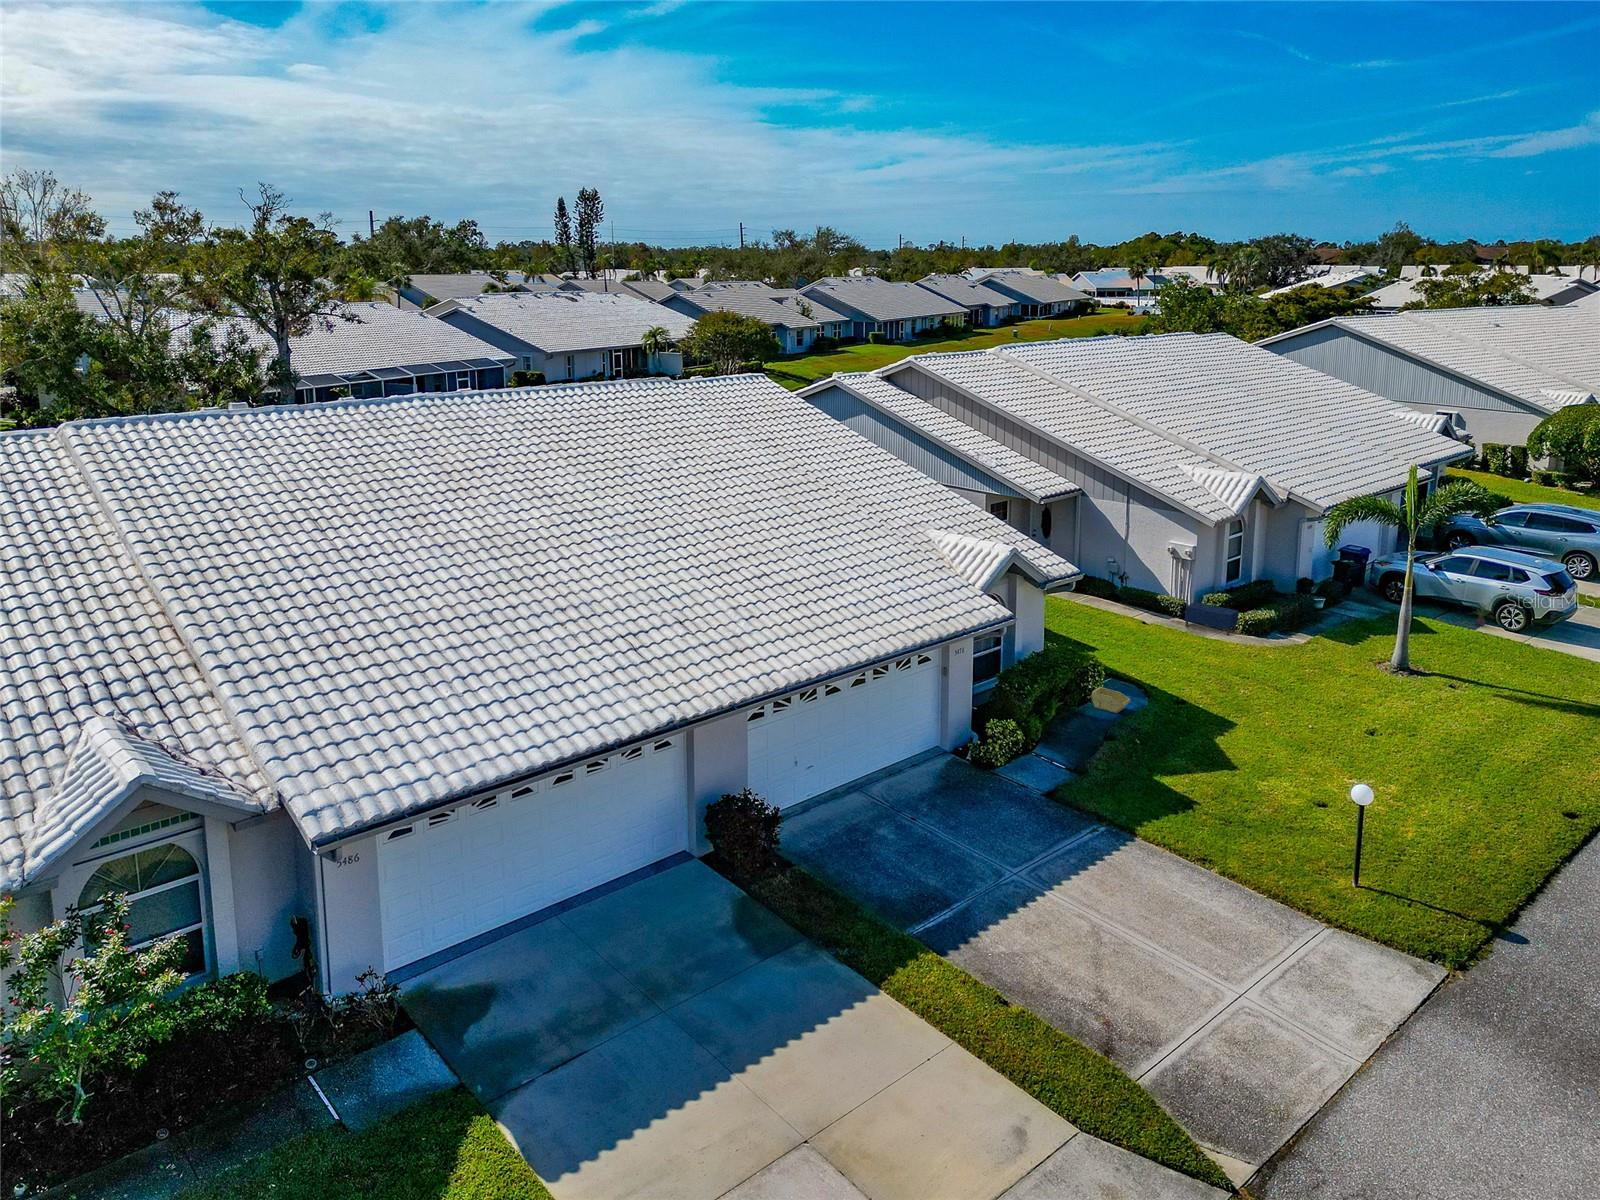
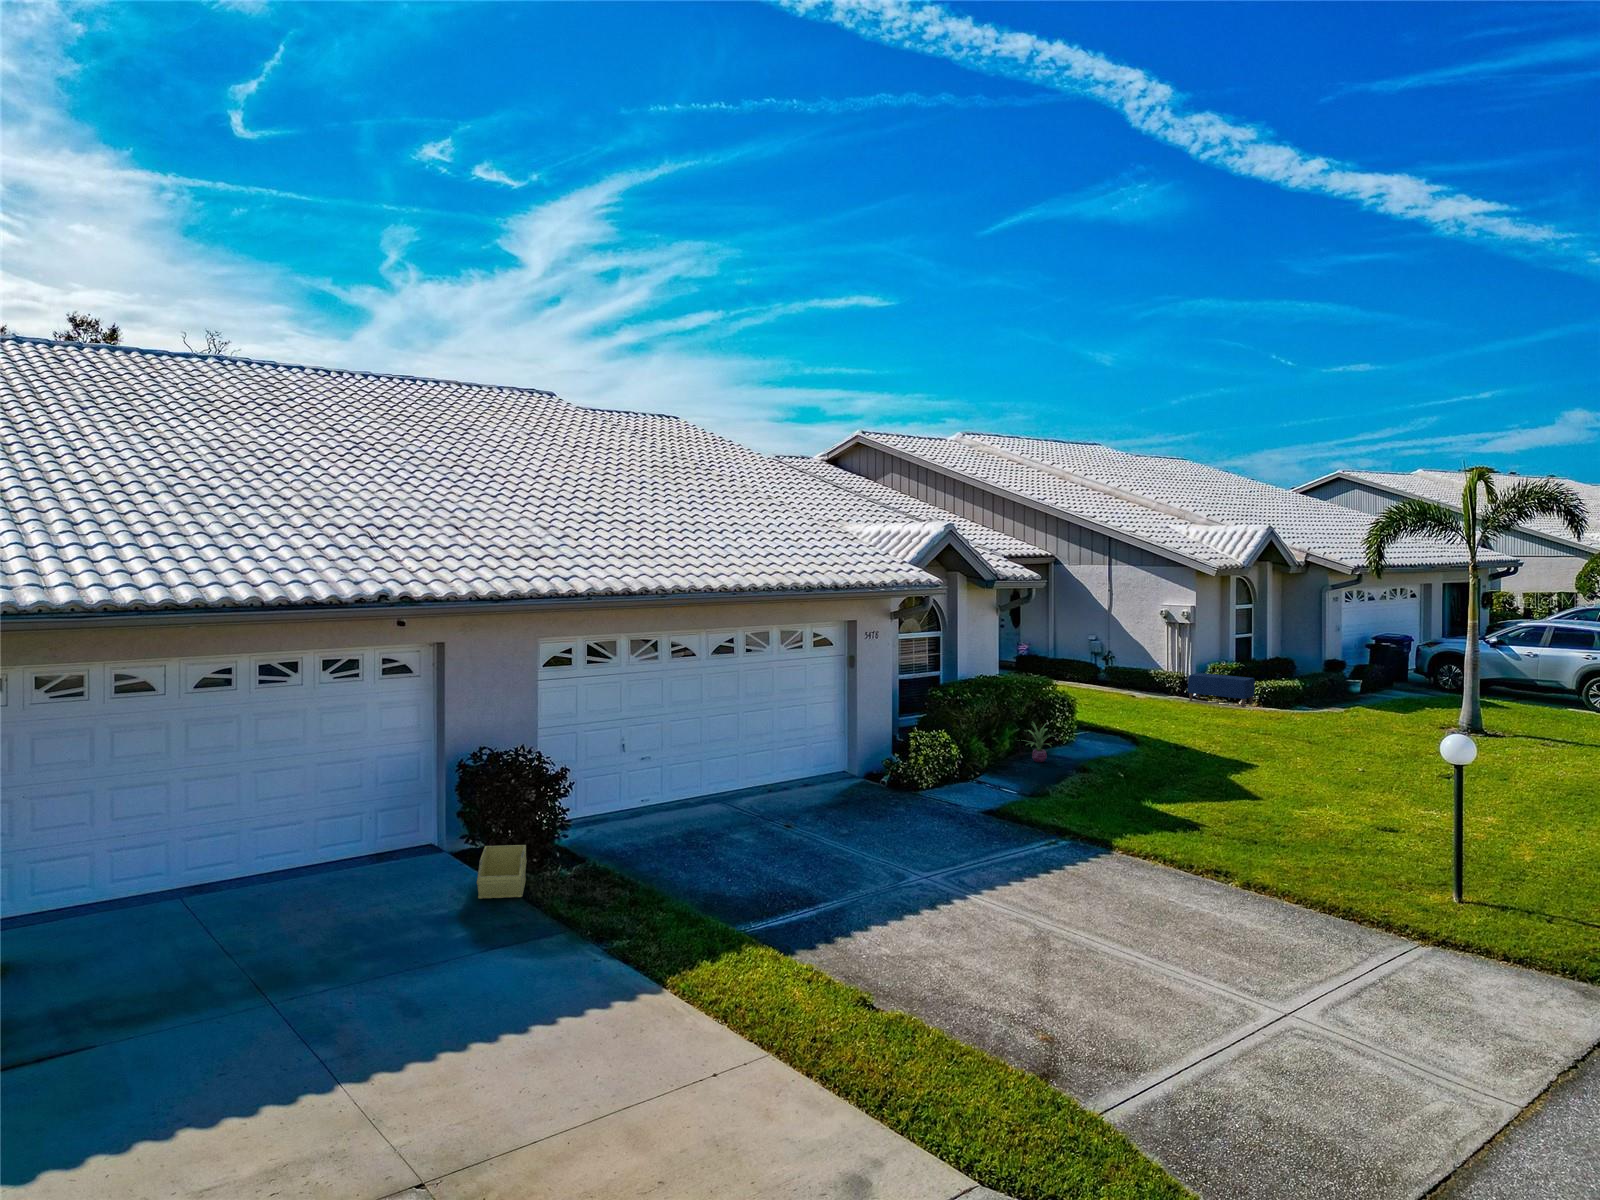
decorative plant: present [1476,604,1487,626] -> present [1026,722,1052,762]
storage bin: present [1092,687,1130,713] -> present [477,845,527,899]

